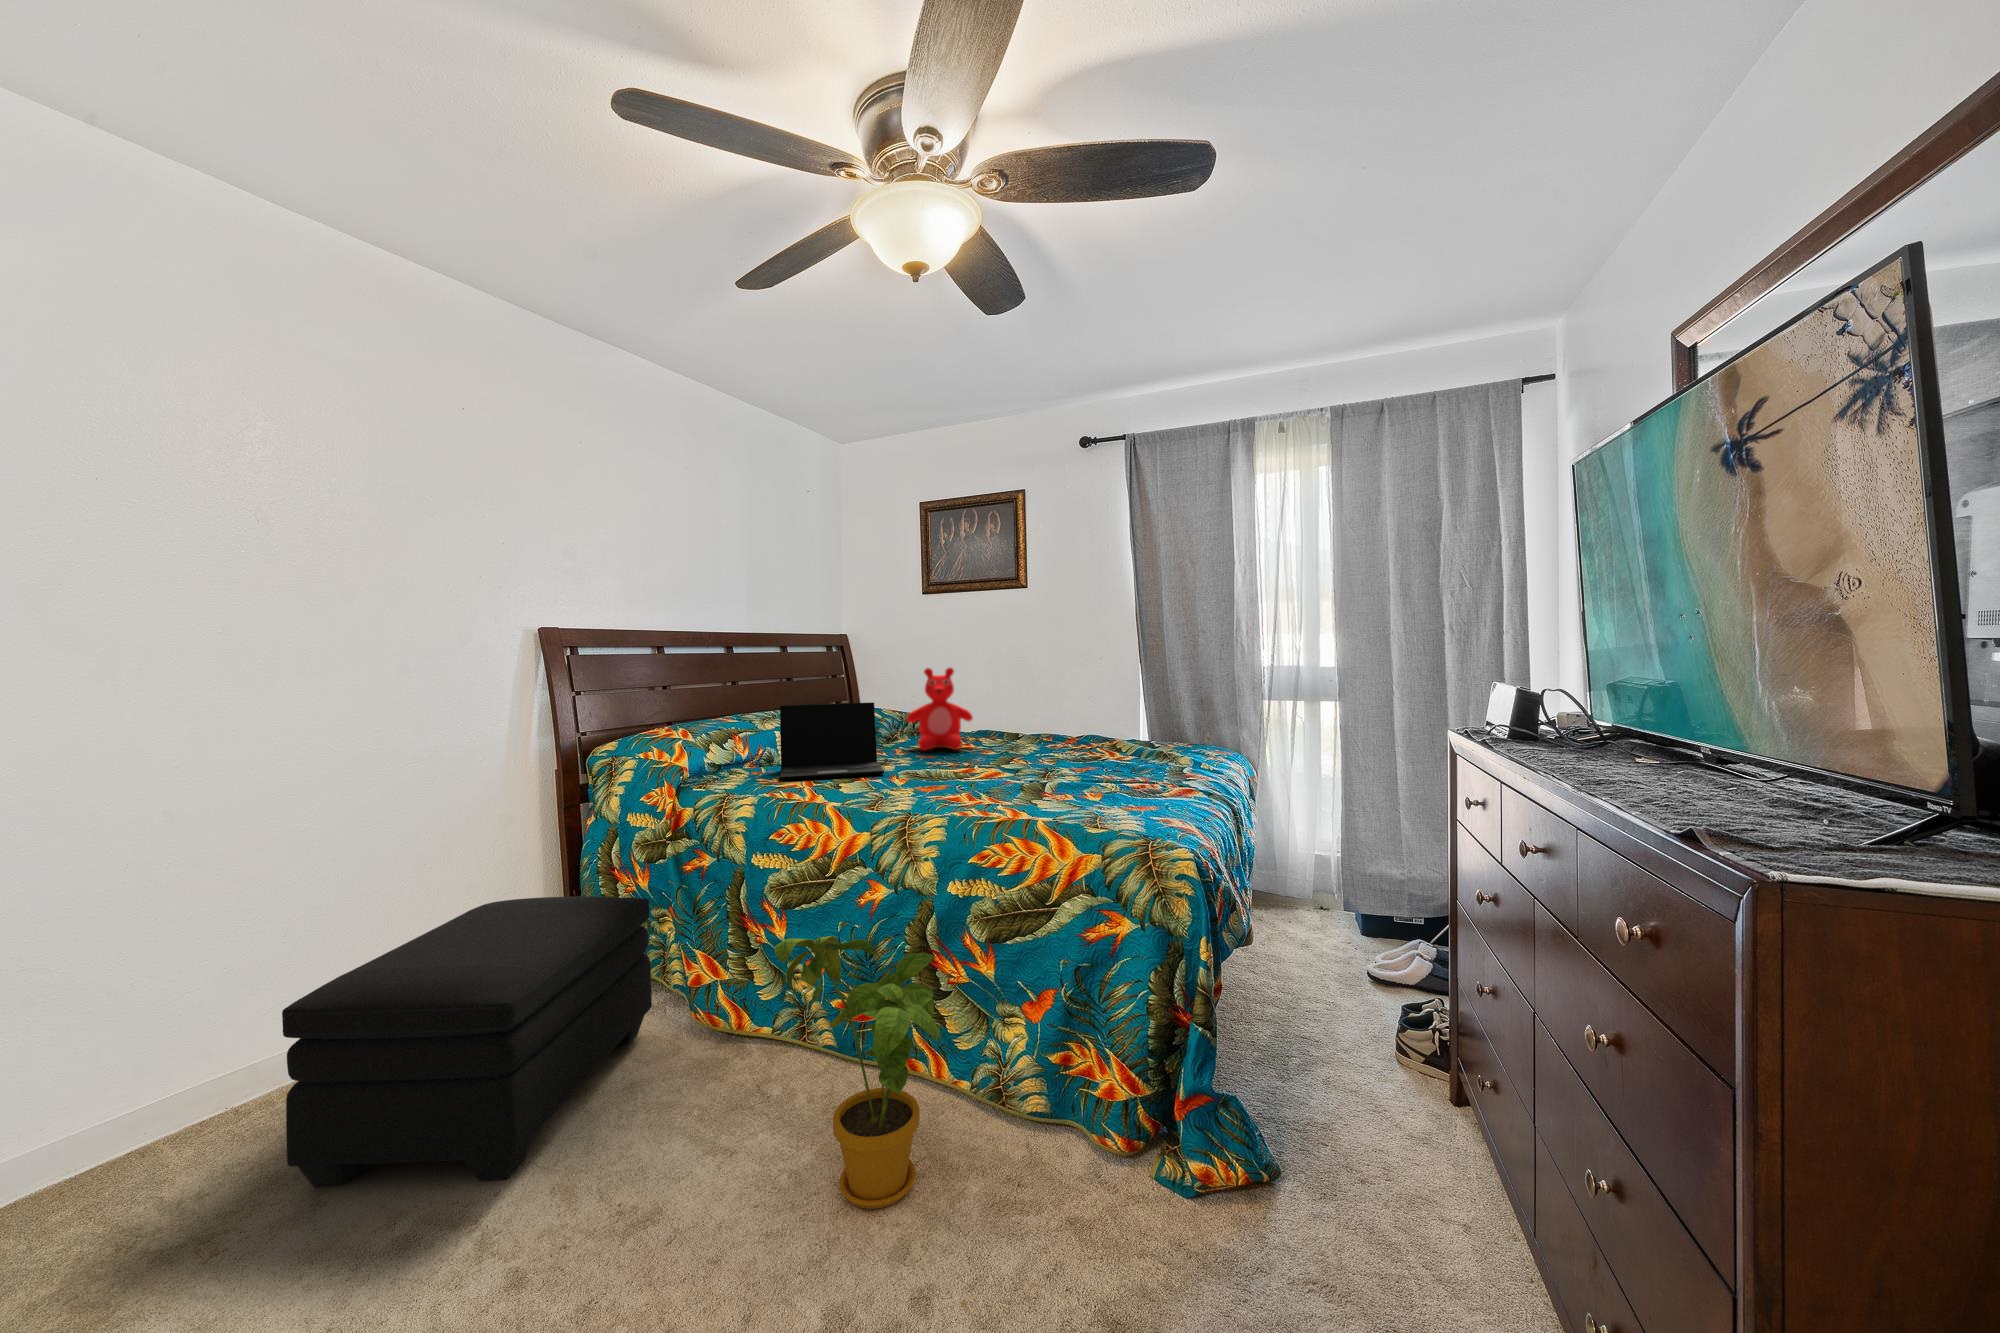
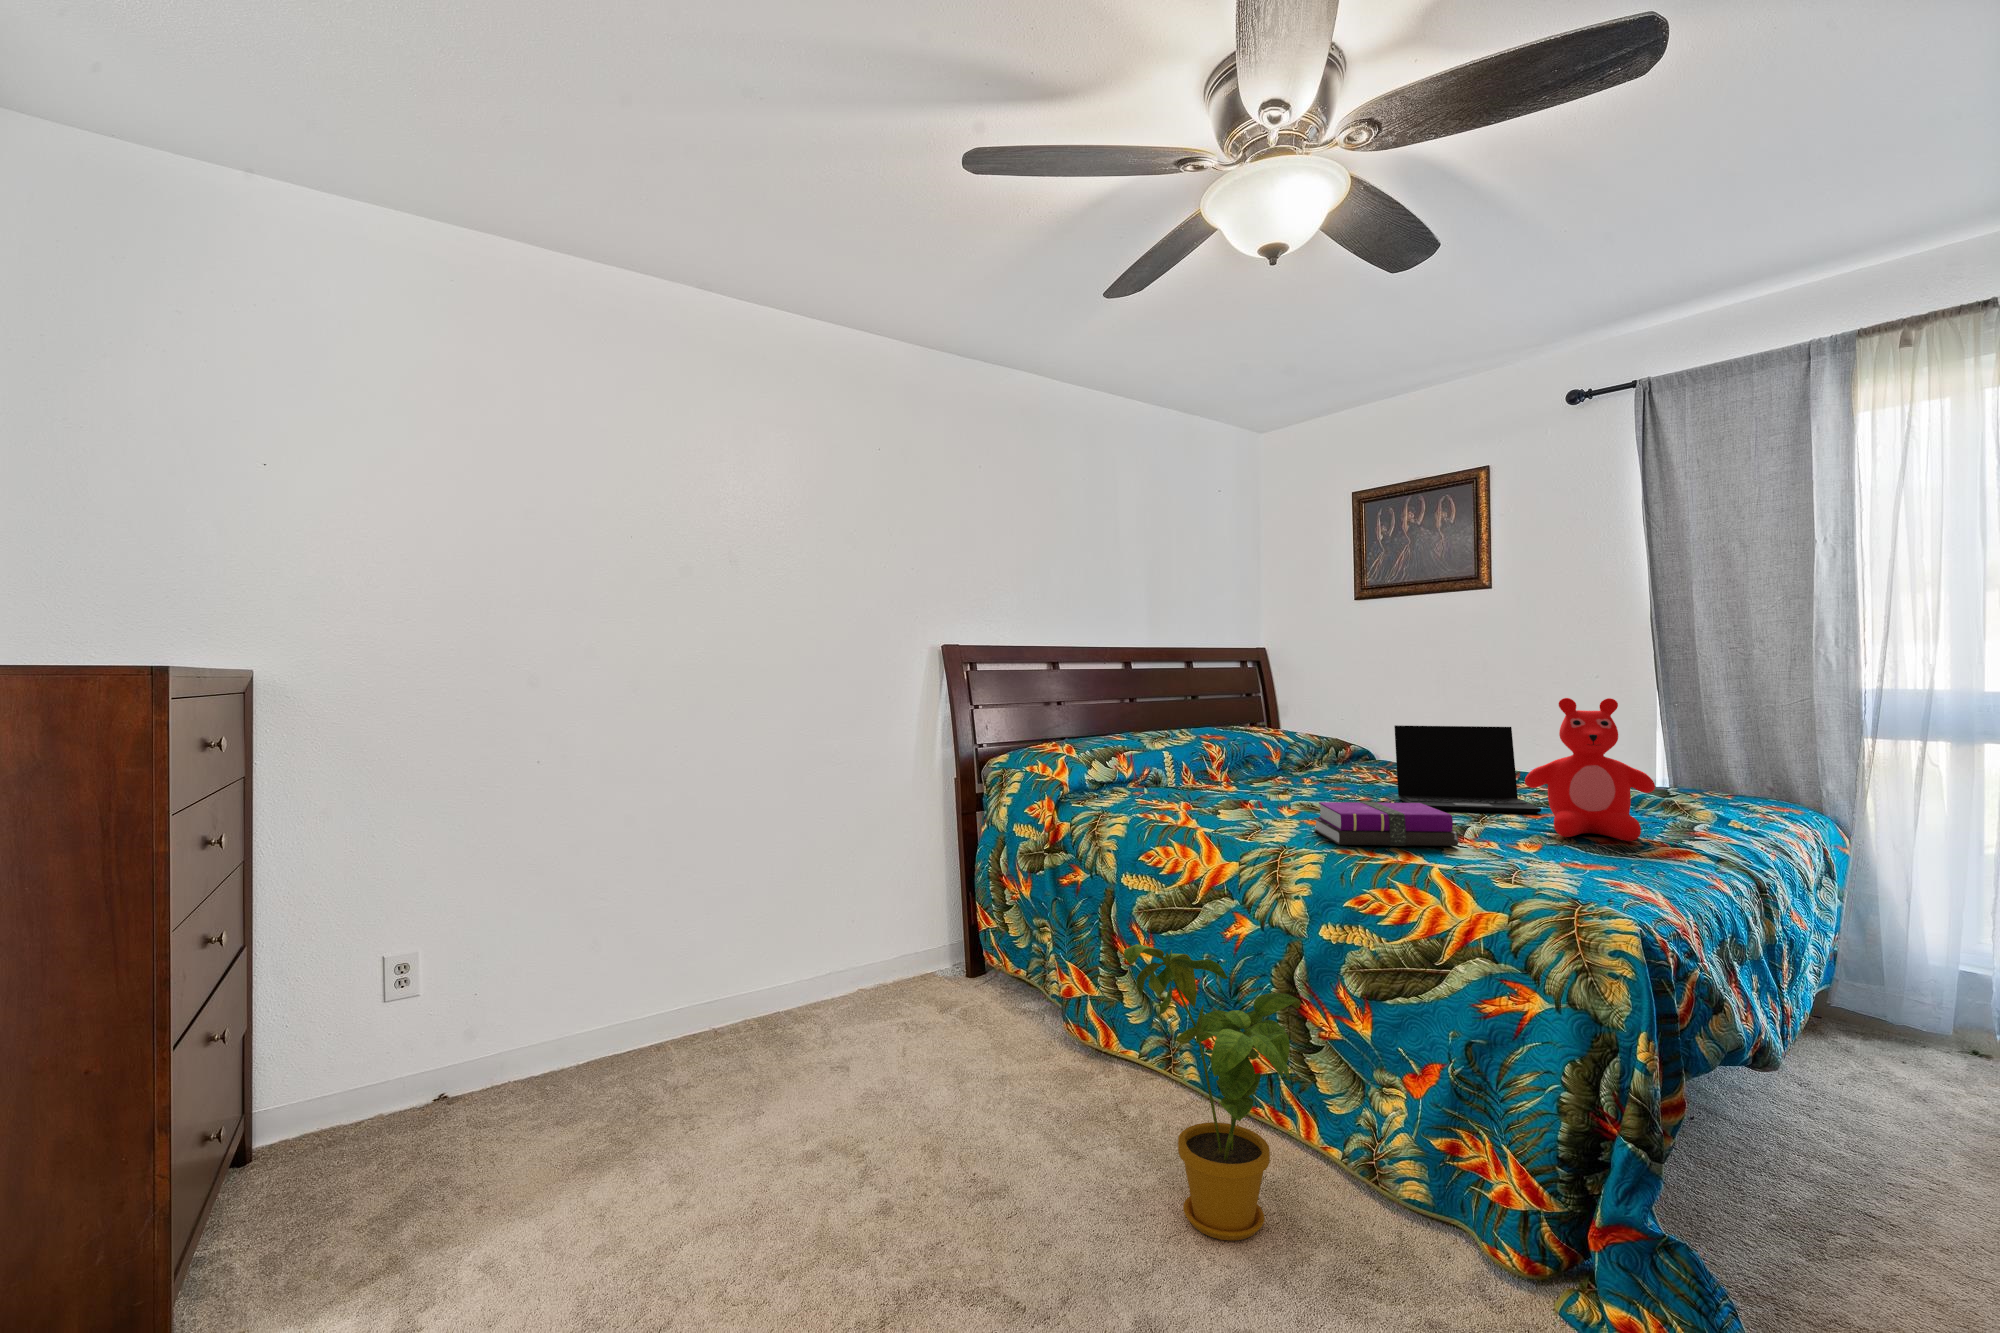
teddy bear: present [907,668,973,750] -> present [1525,698,1655,841]
laptop: present [780,702,884,780] -> present [1394,725,1541,813]
notebook: none [928,764,1045,808] -> present [1314,802,1458,846]
ottoman: present [282,896,652,1187] -> none [764,887,1030,1119]

